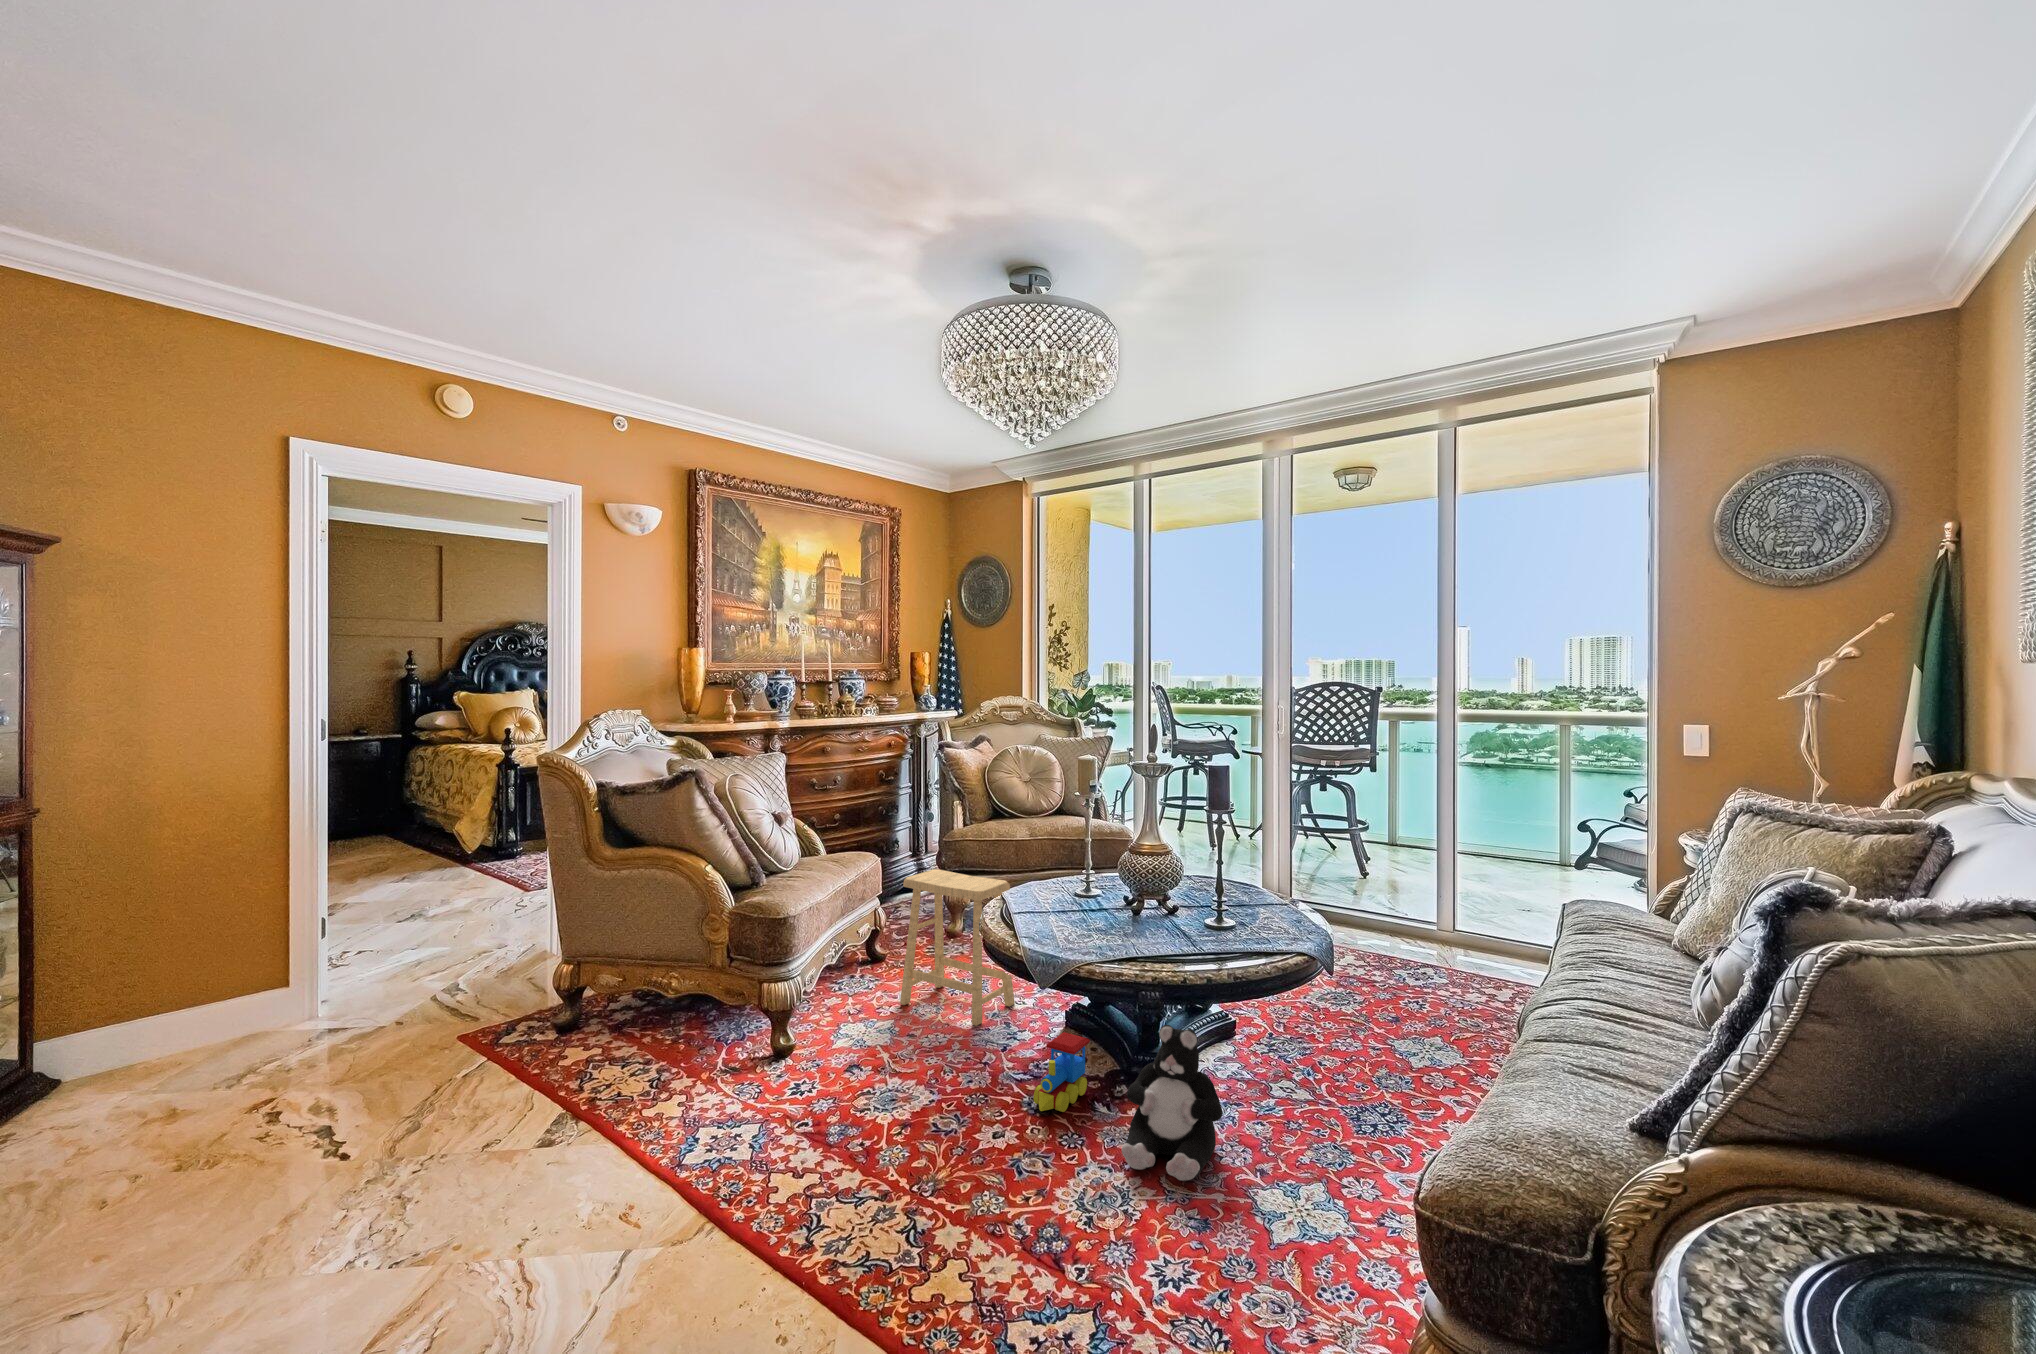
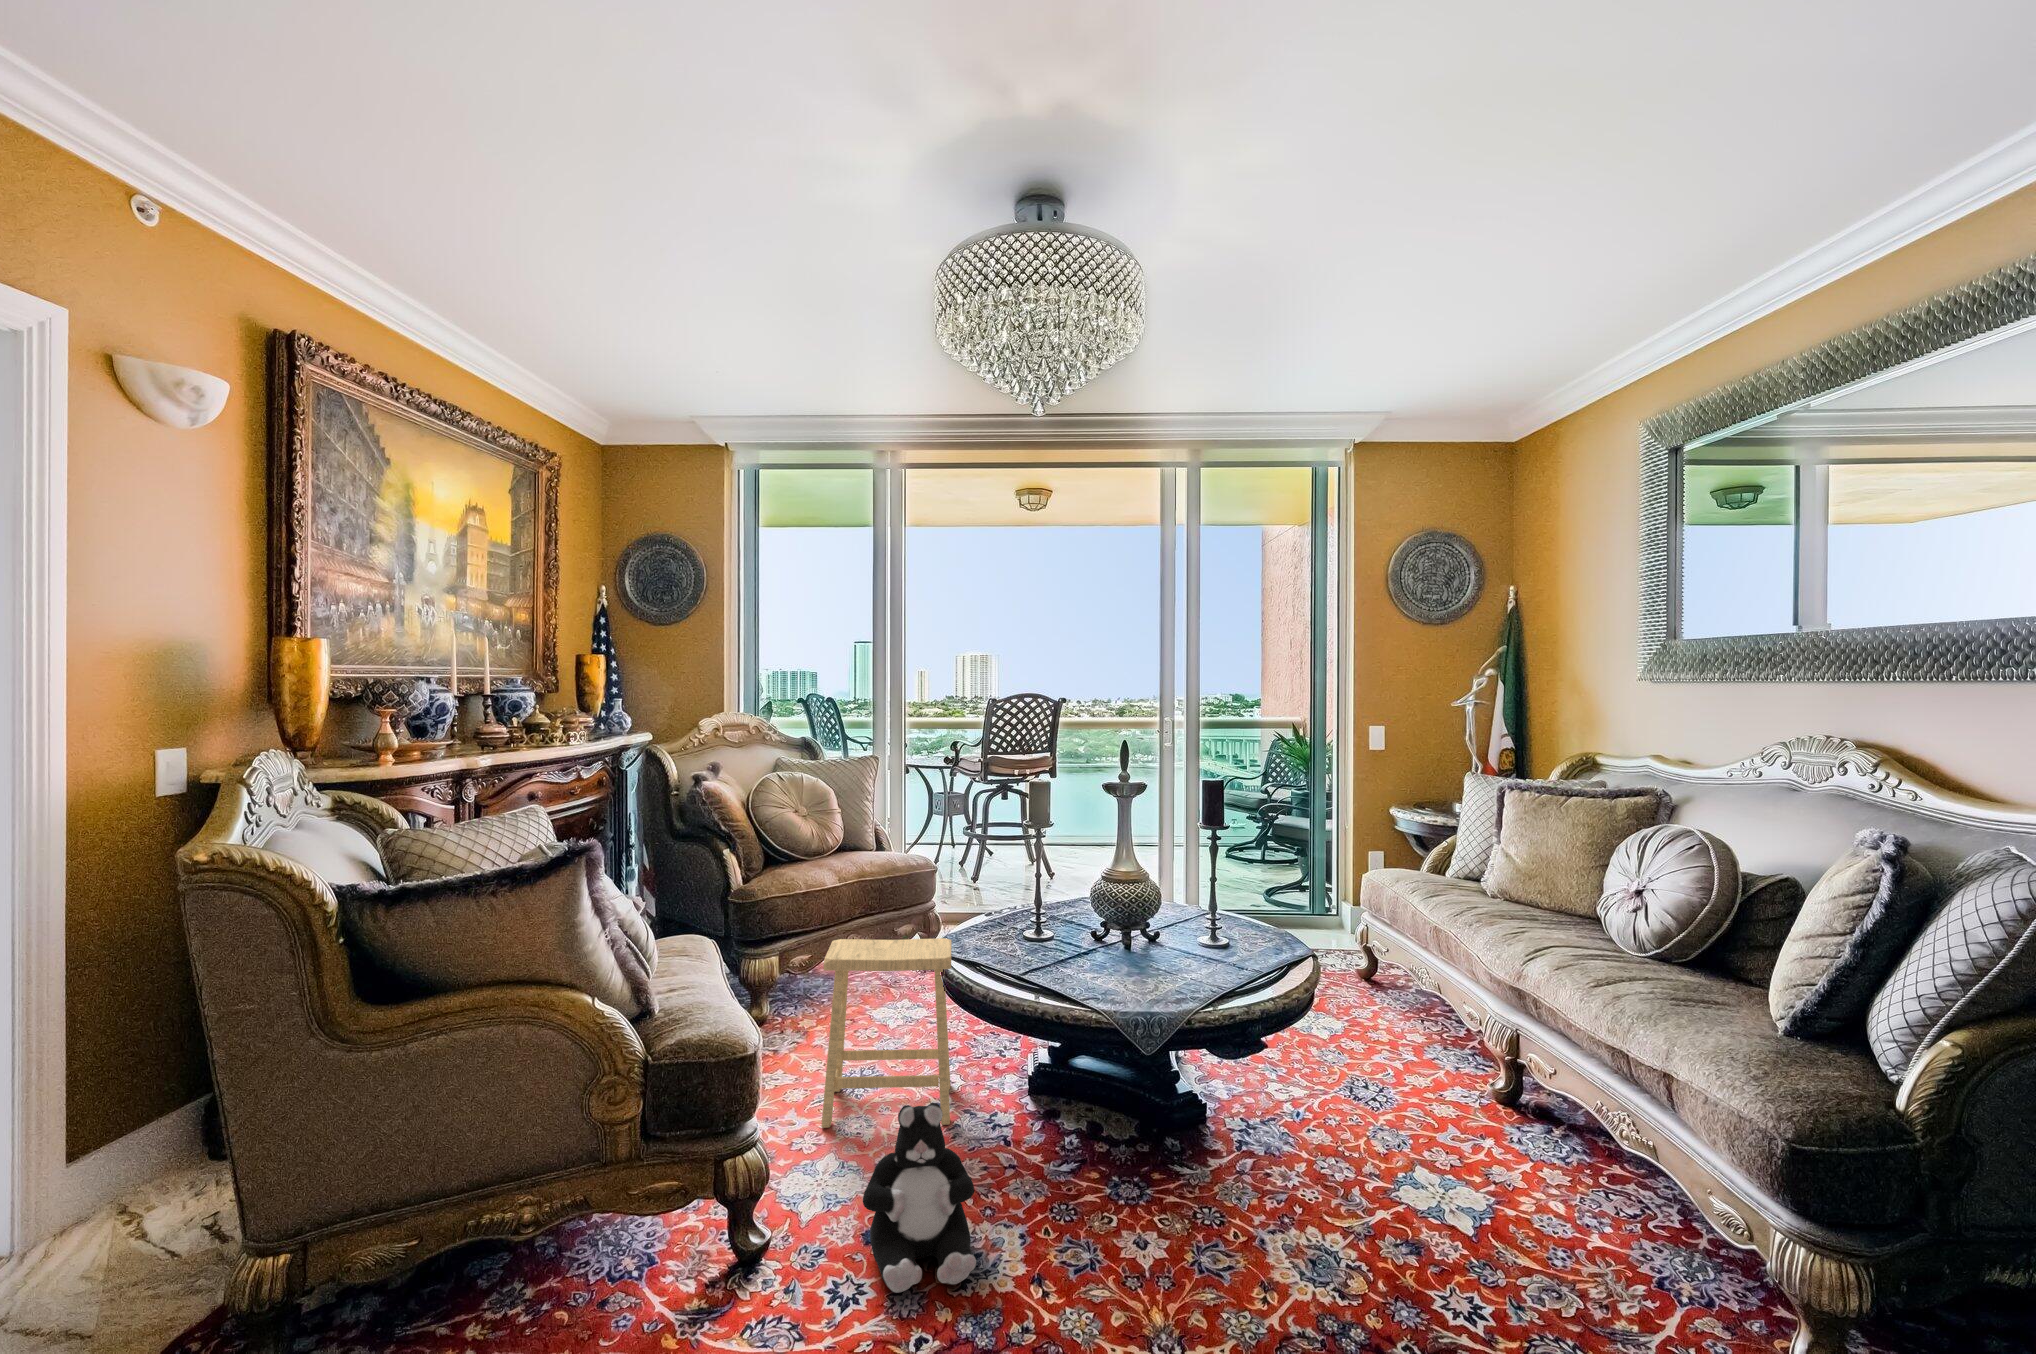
plush toy: present [1122,1025,1222,1181] -> present [863,1103,976,1293]
toy train: present [1034,1032,1090,1112] -> none [1132,1099,1183,1198]

